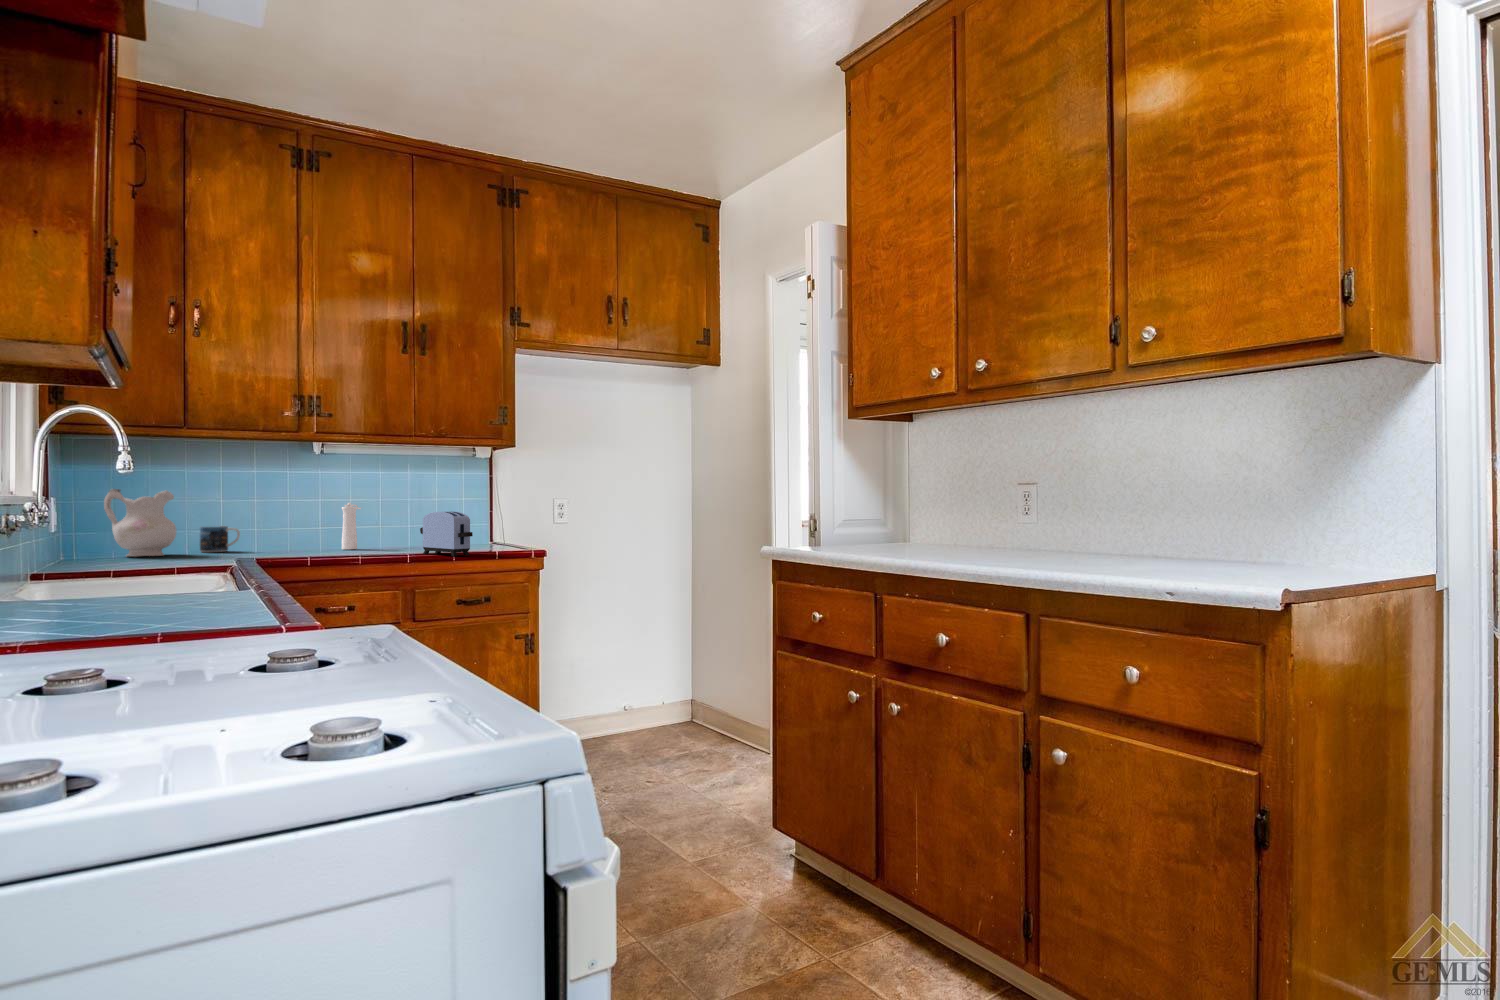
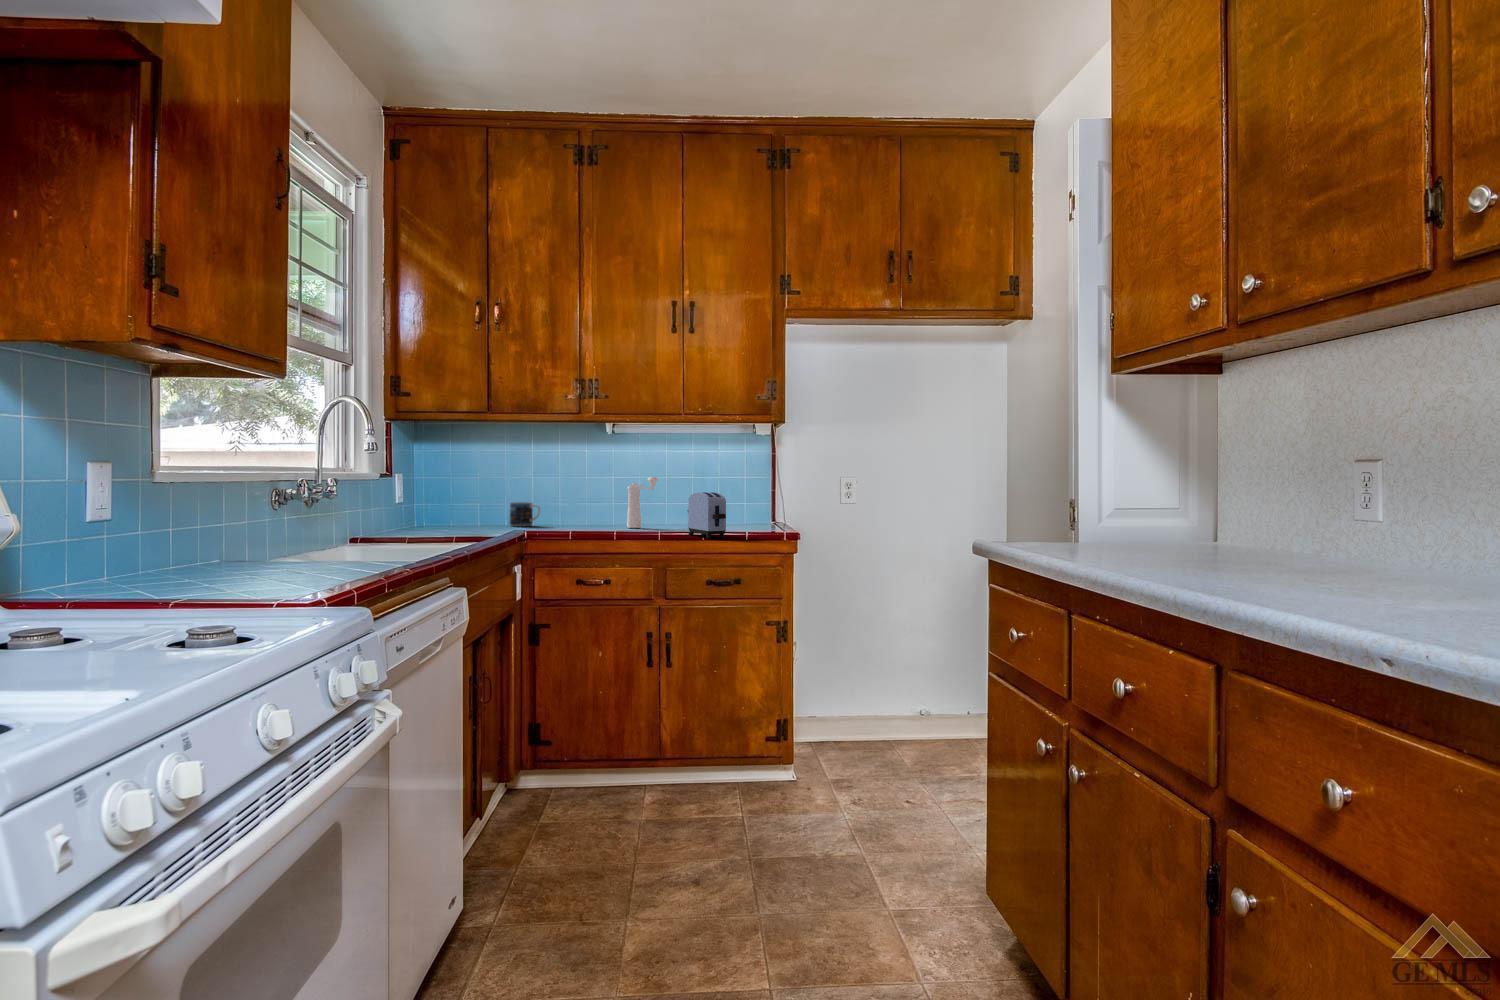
ceramic pitcher: present [104,489,176,556] -> none [433,468,486,528]

